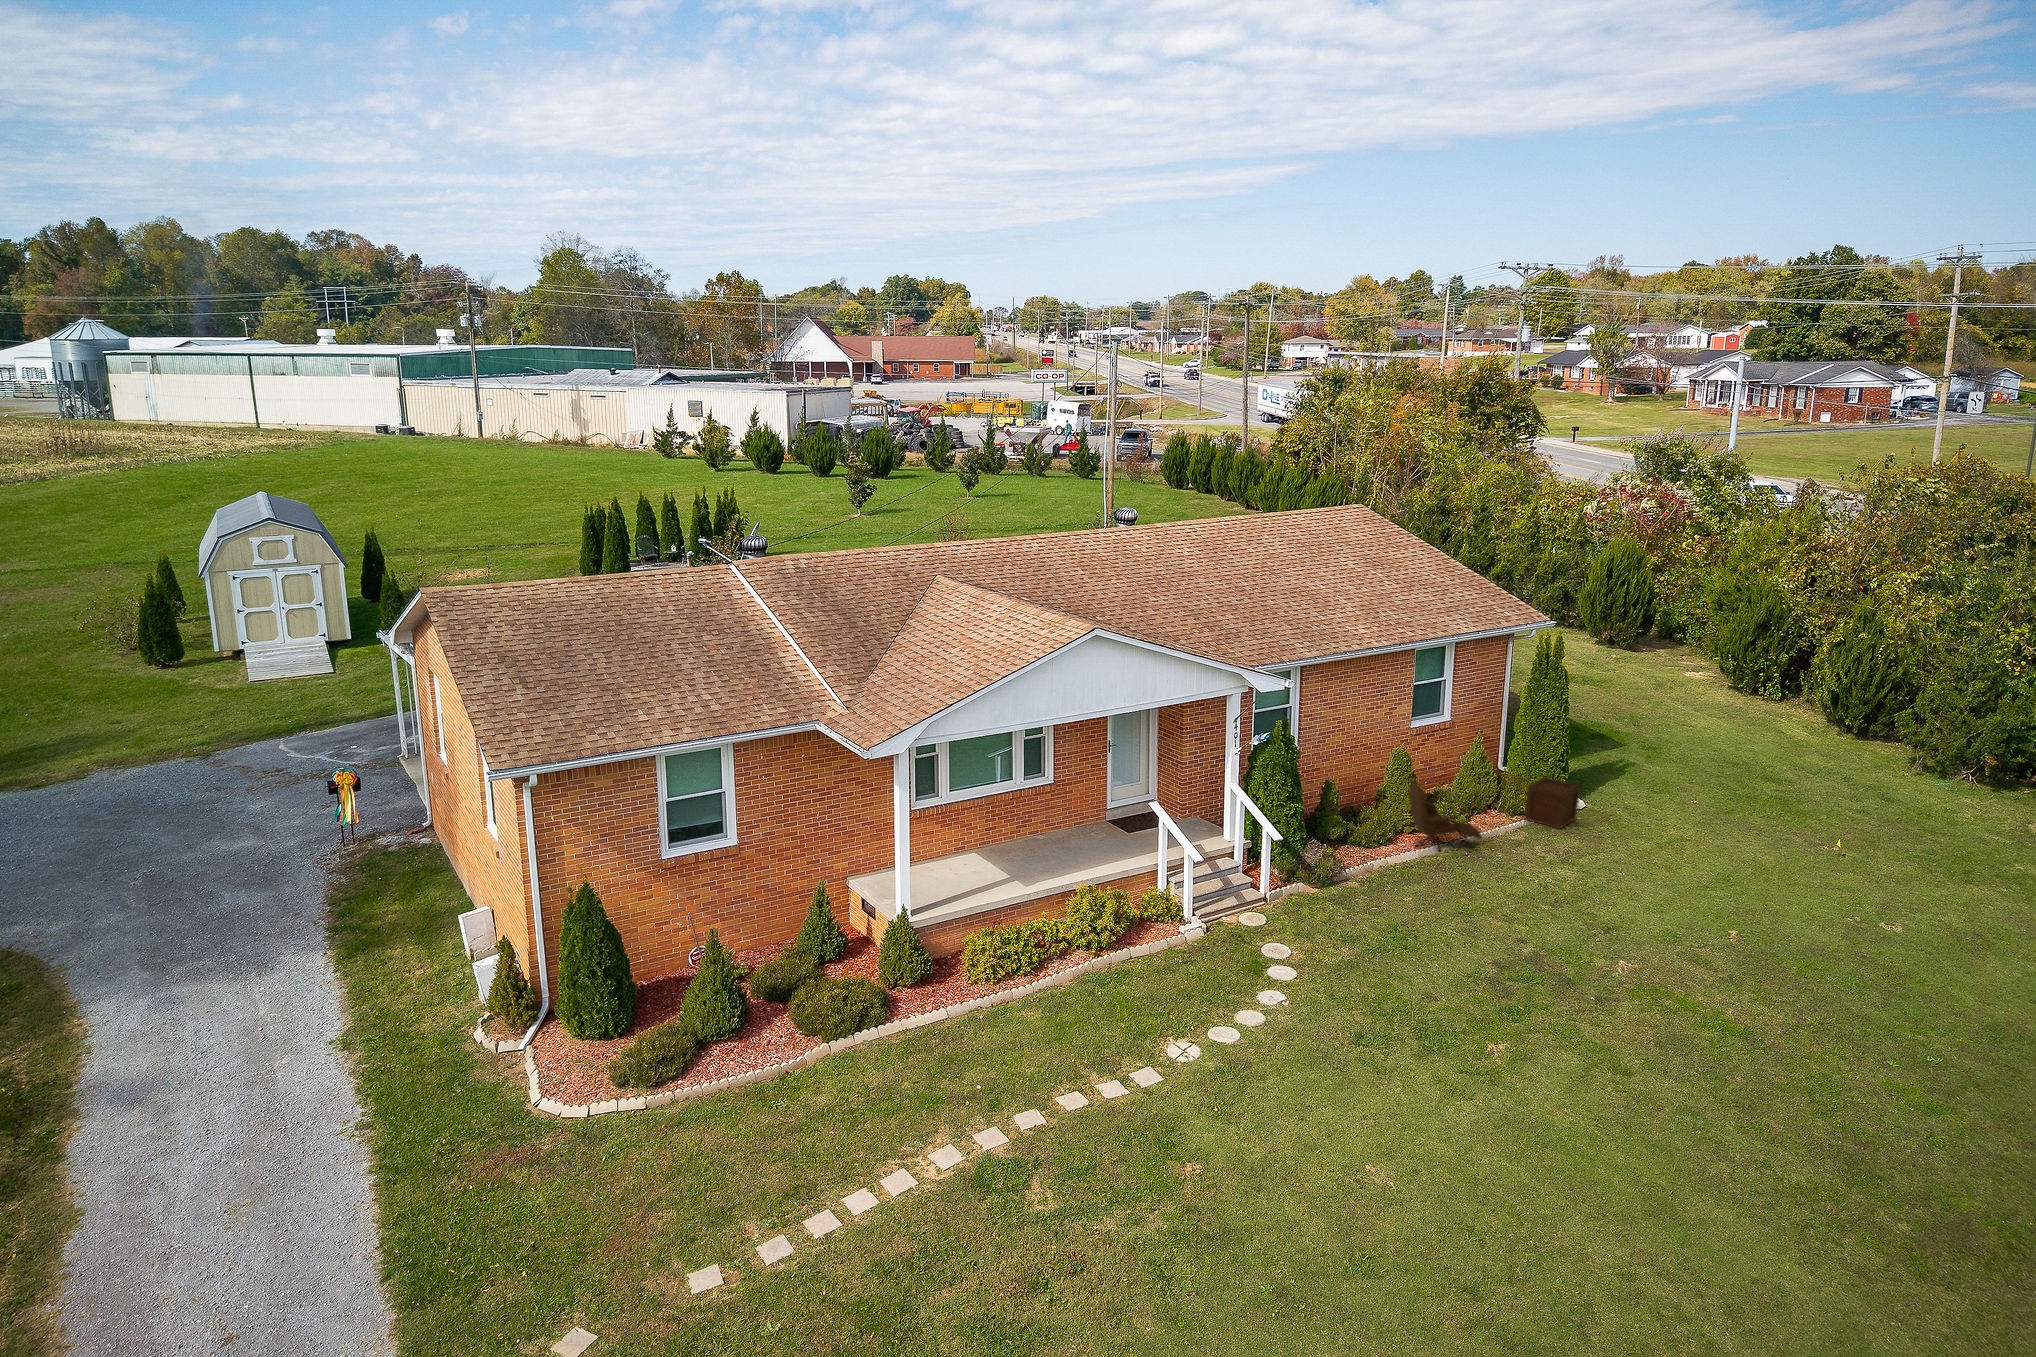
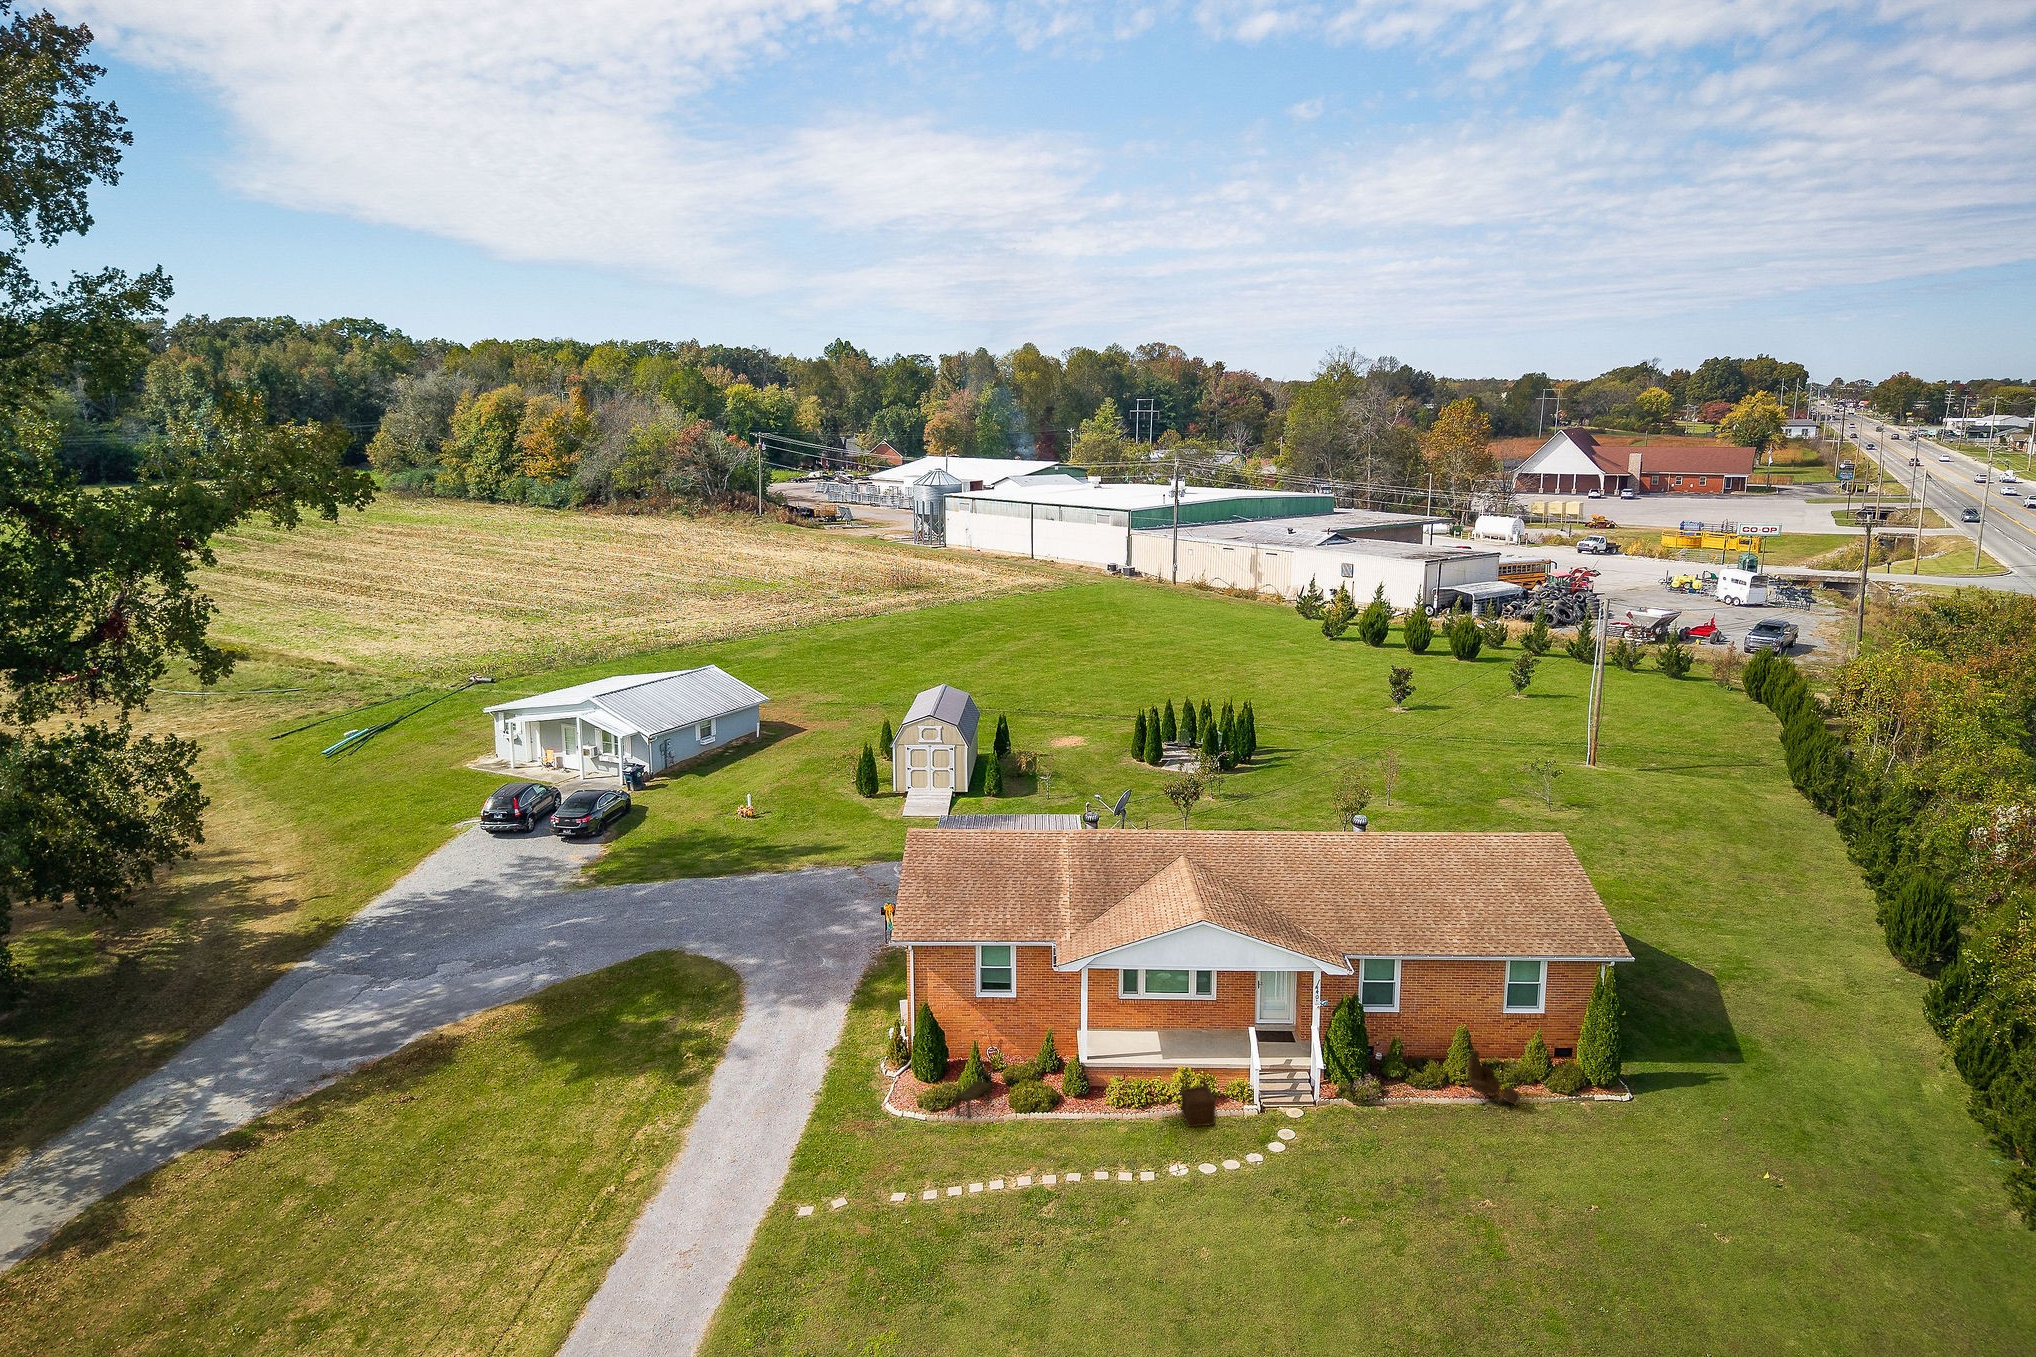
wooden crate: present [1524,777,1580,829] -> present [1181,1086,1216,1127]
bench: none [703,1002,759,1080] -> present [956,1080,991,1118]

